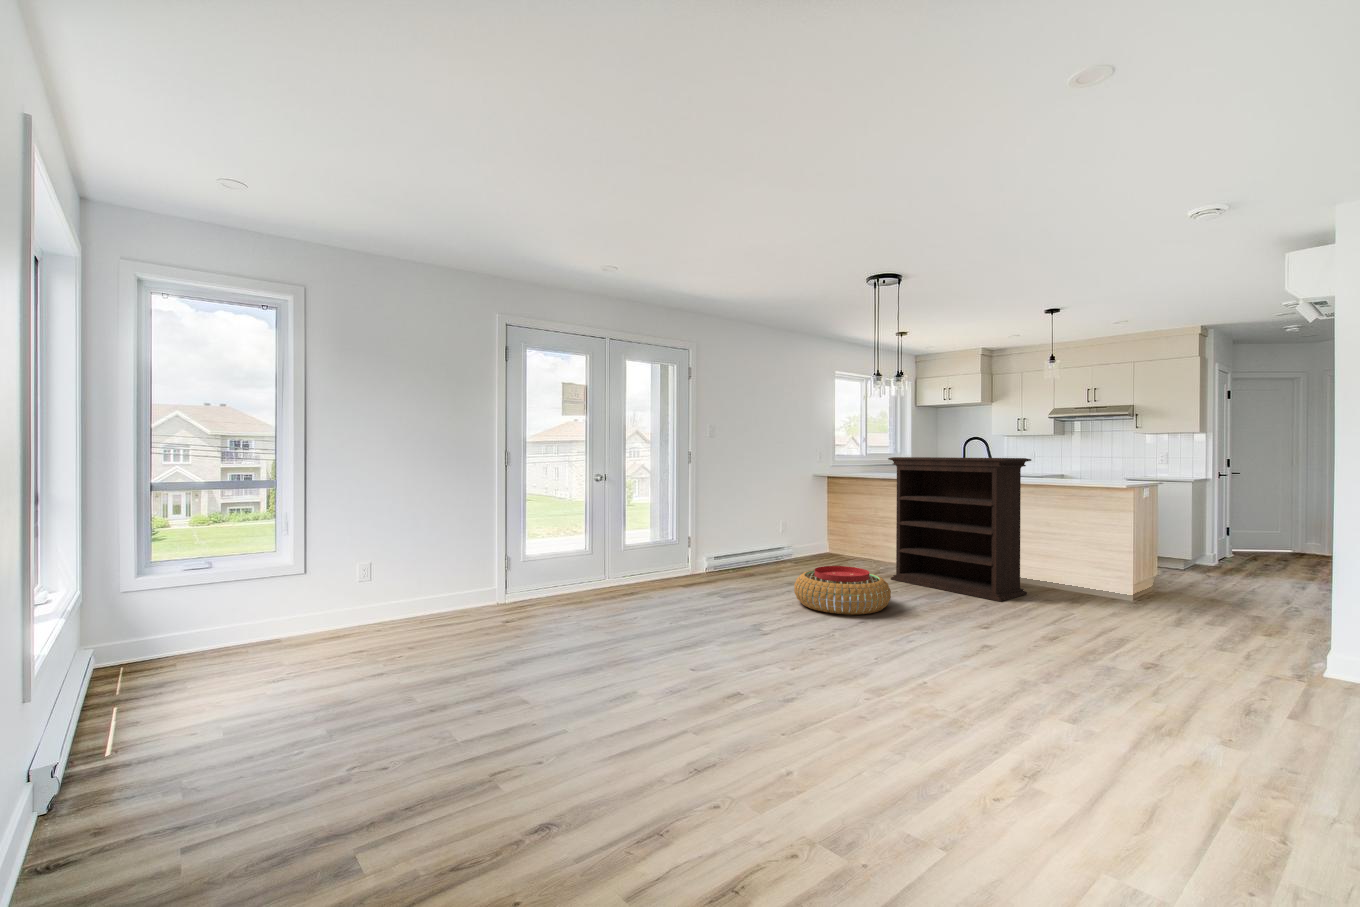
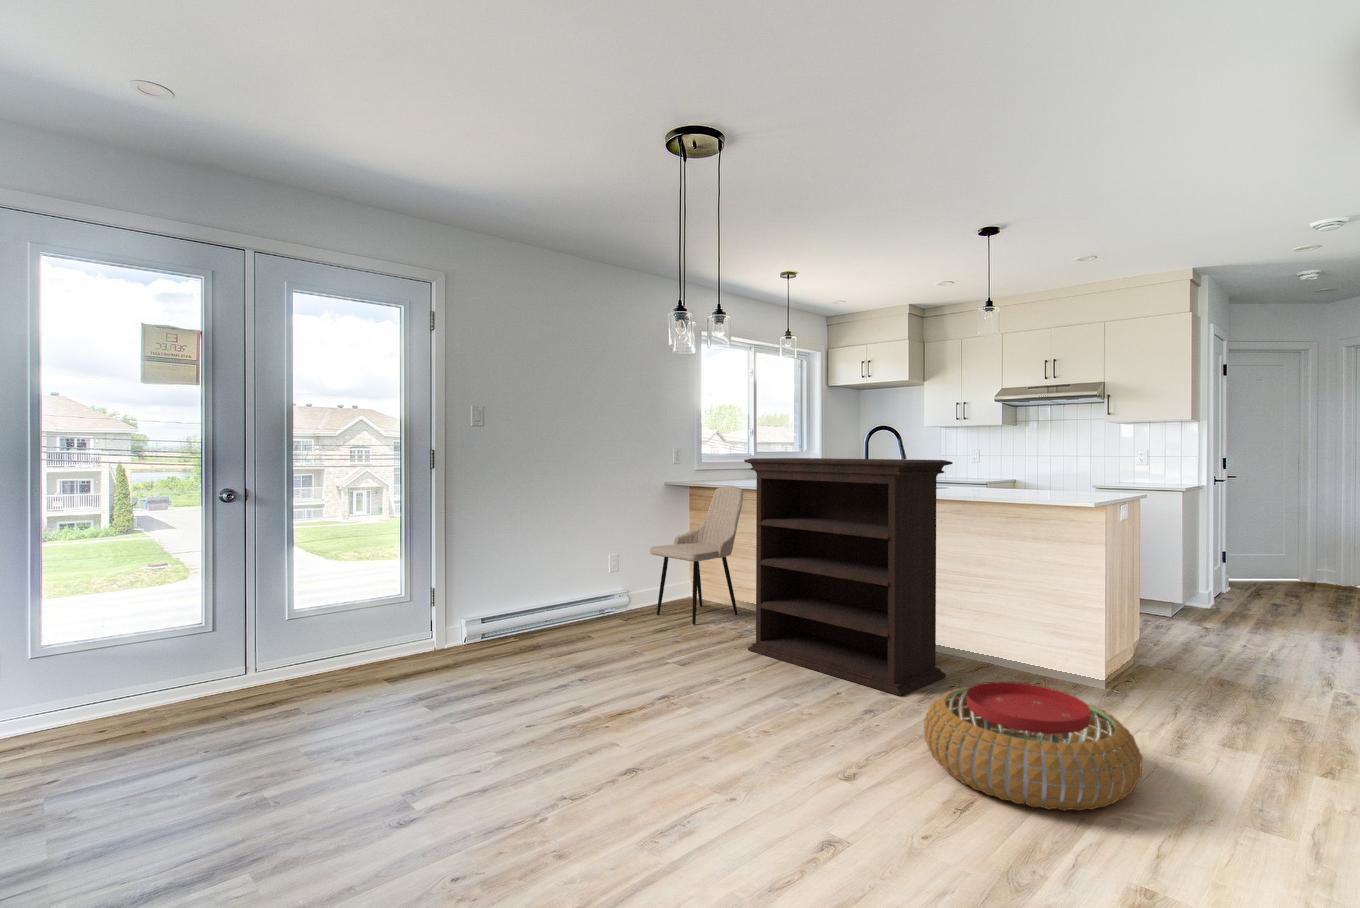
dining chair: none [812,477,874,566] -> present [650,486,743,625]
pouf: present [794,566,891,614] -> present [924,682,1142,811]

